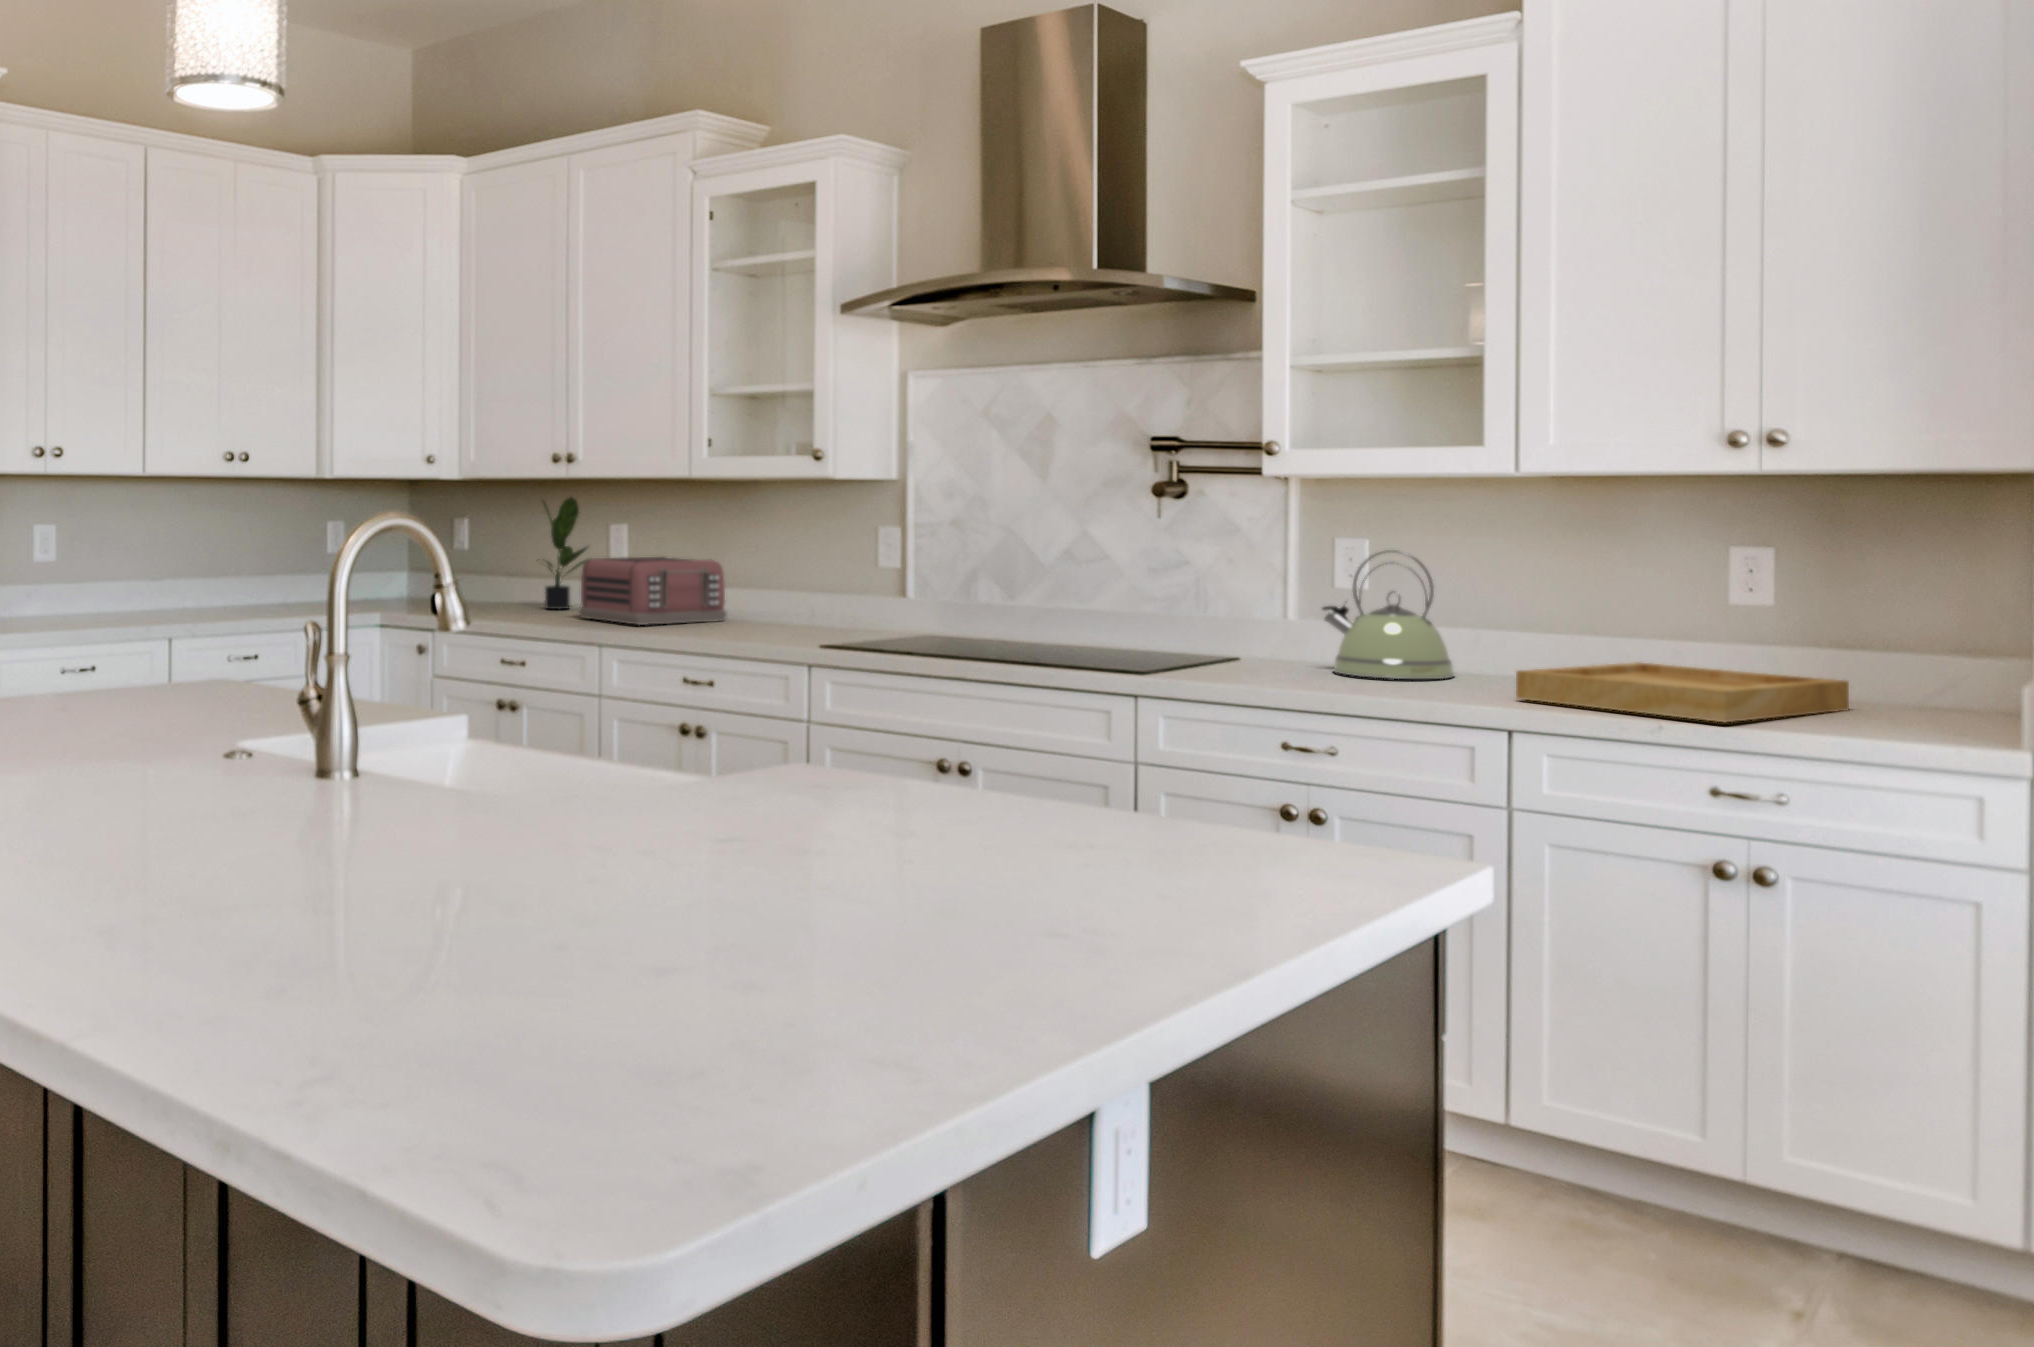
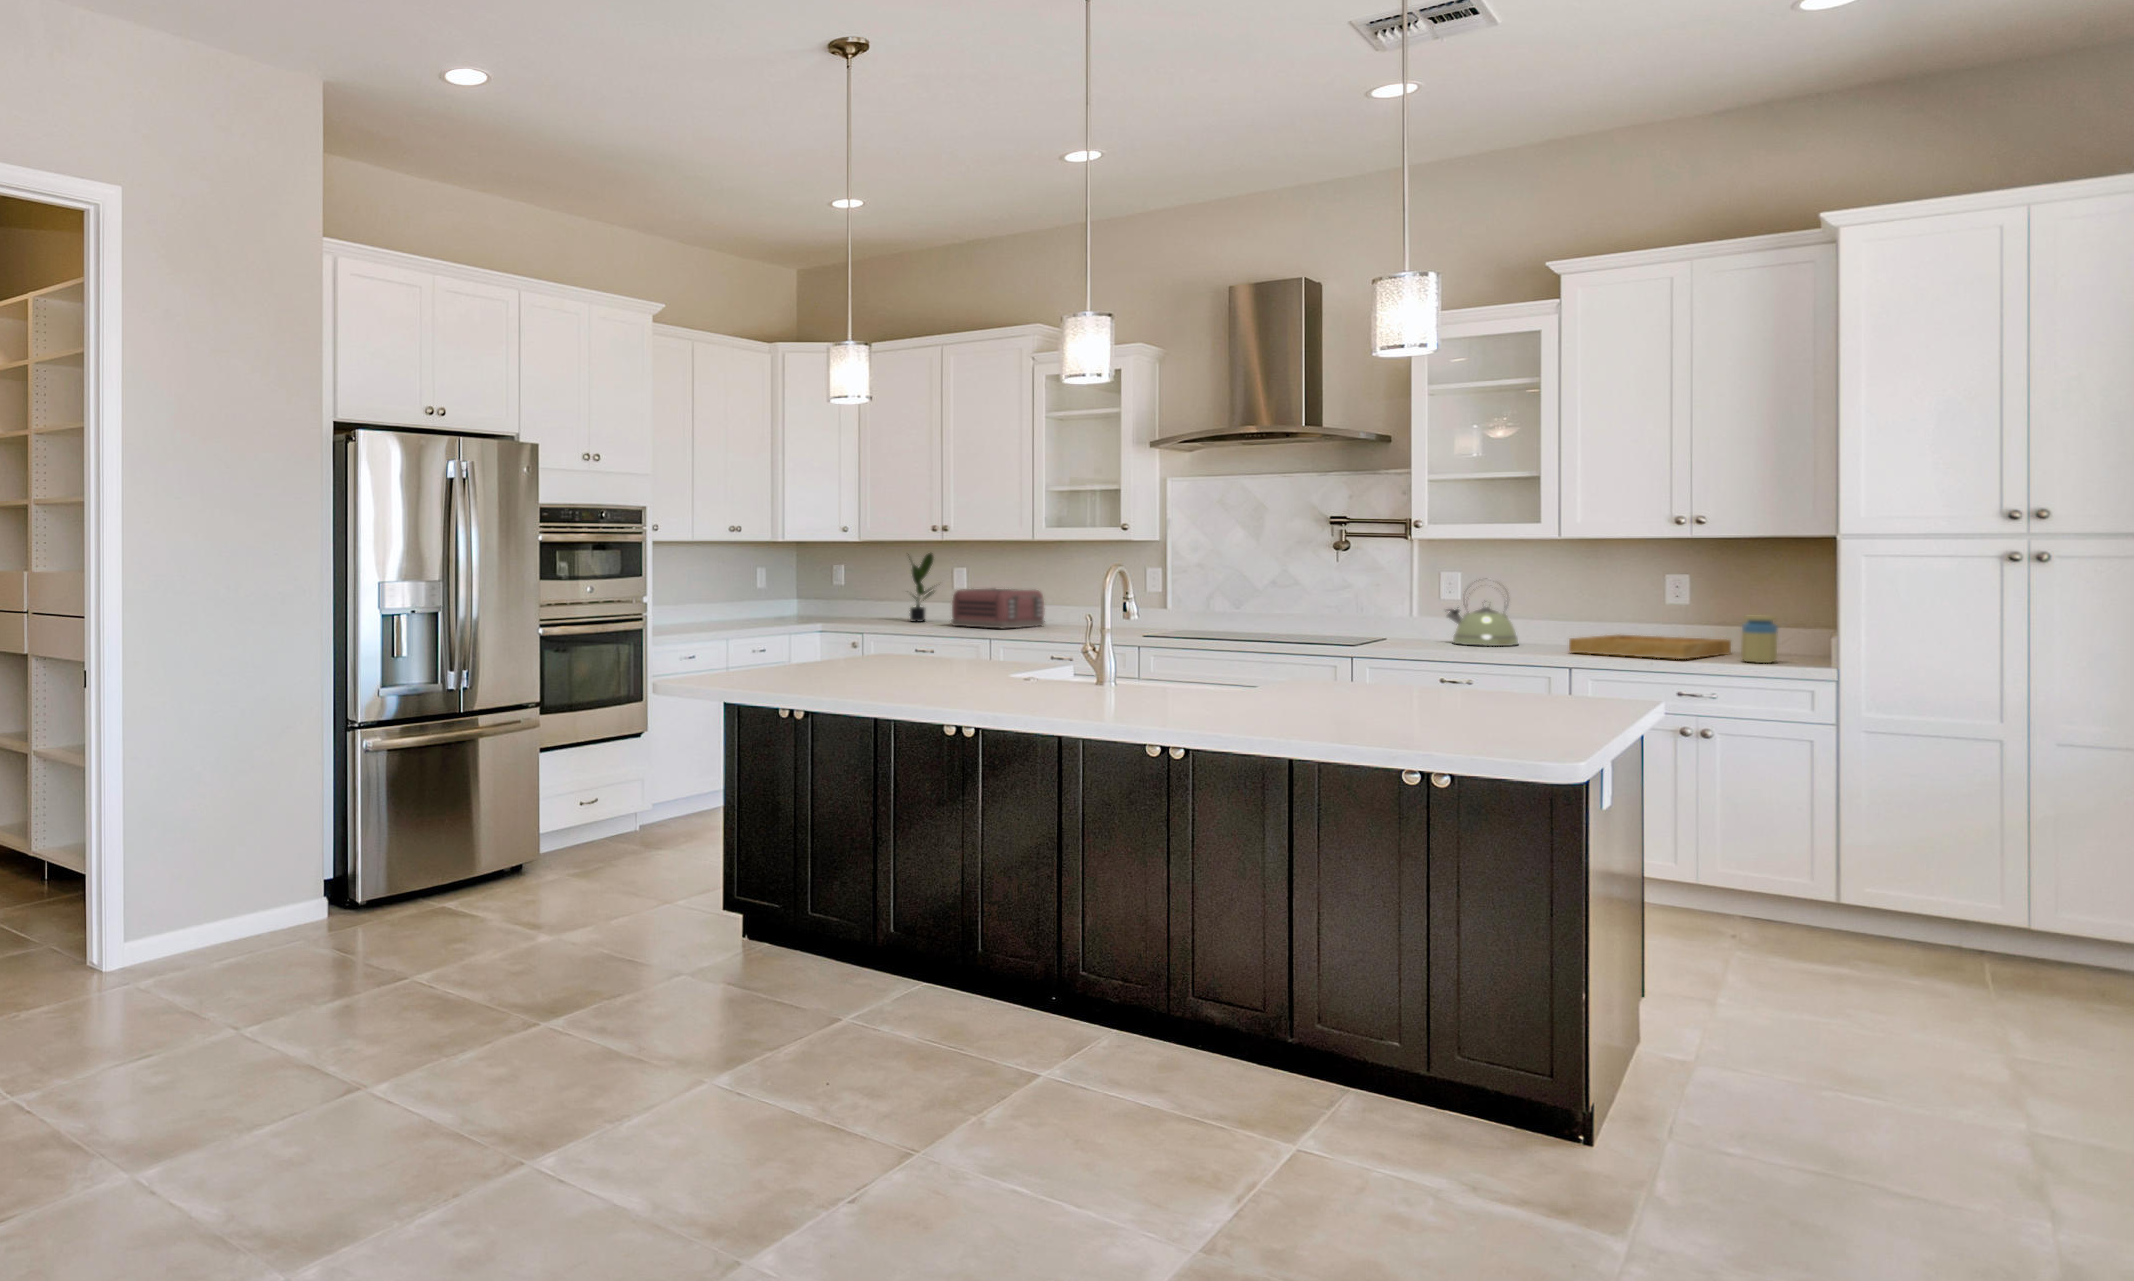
jar: none [1847,634,1920,737] -> present [1741,616,1777,663]

